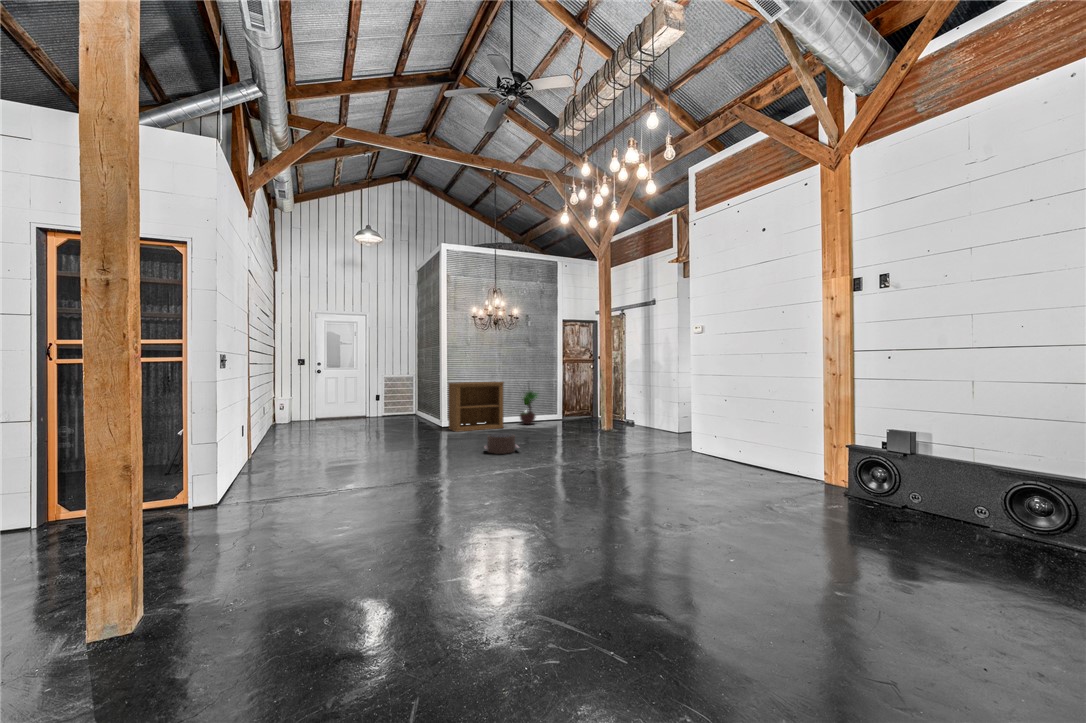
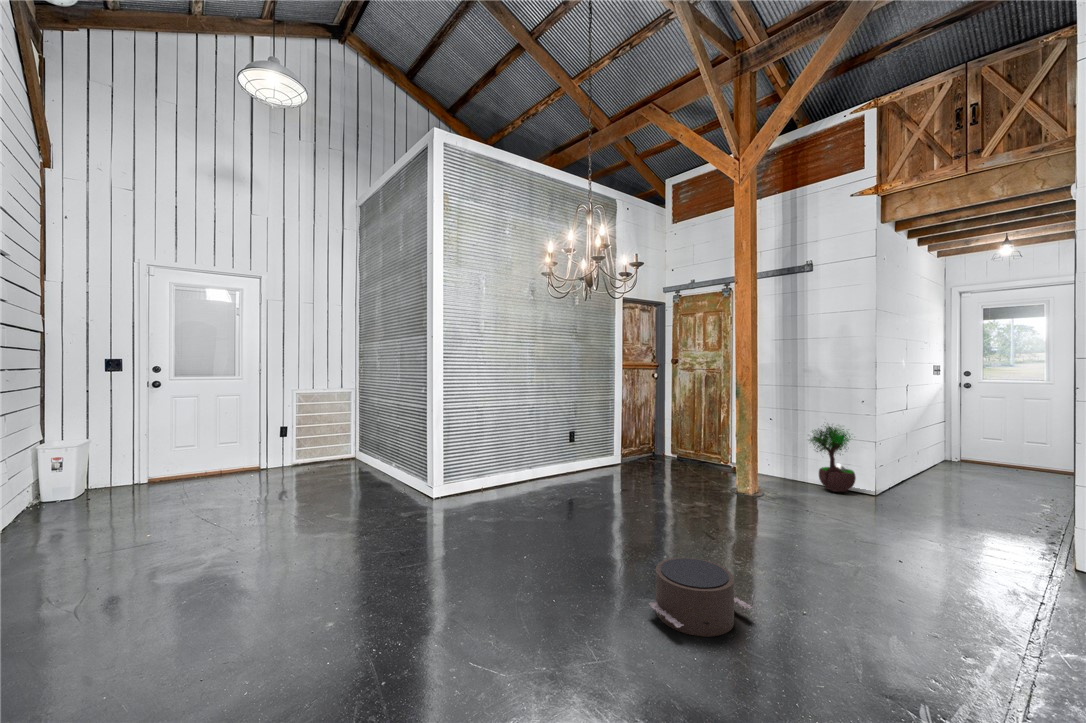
bookshelf: present [448,382,504,432] -> none [452,404,559,514]
potted tree: present [520,391,537,425] -> present [809,426,856,492]

